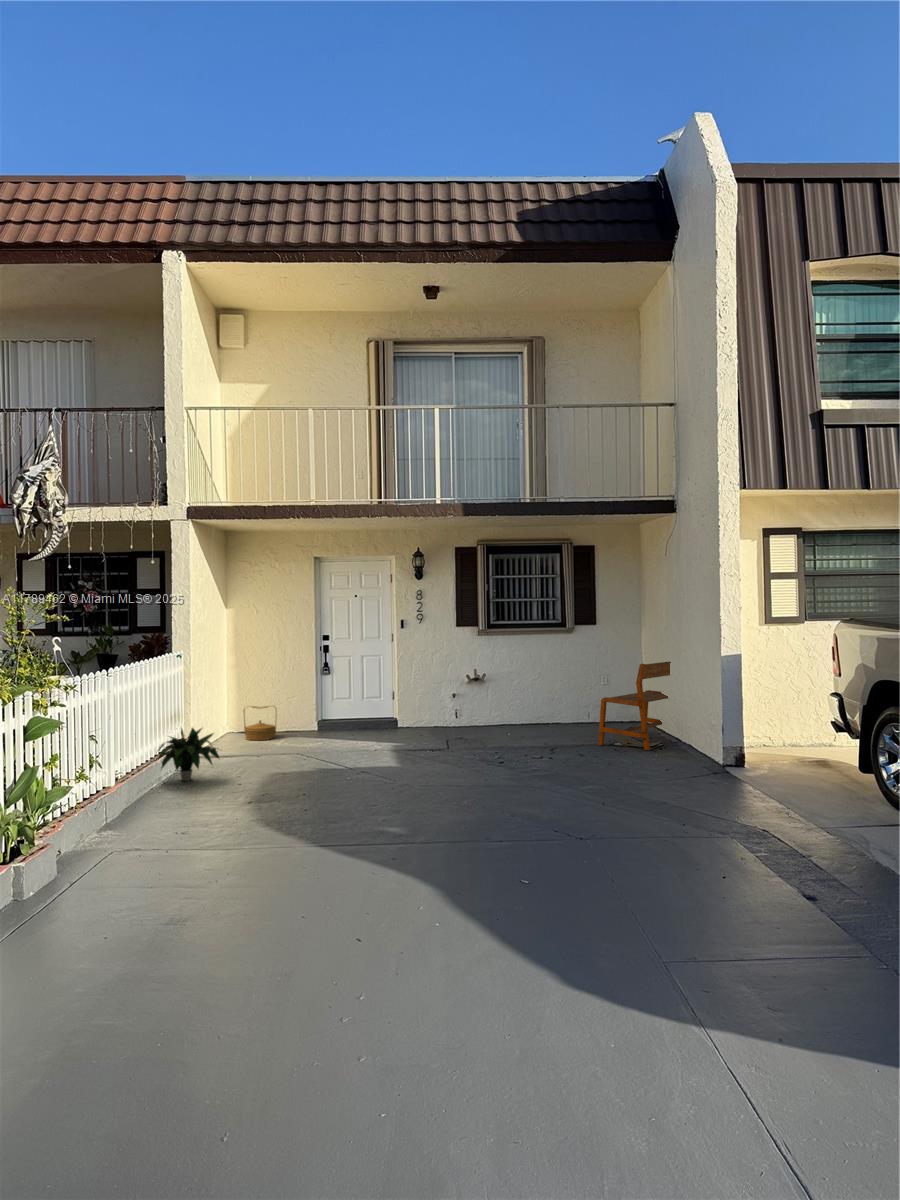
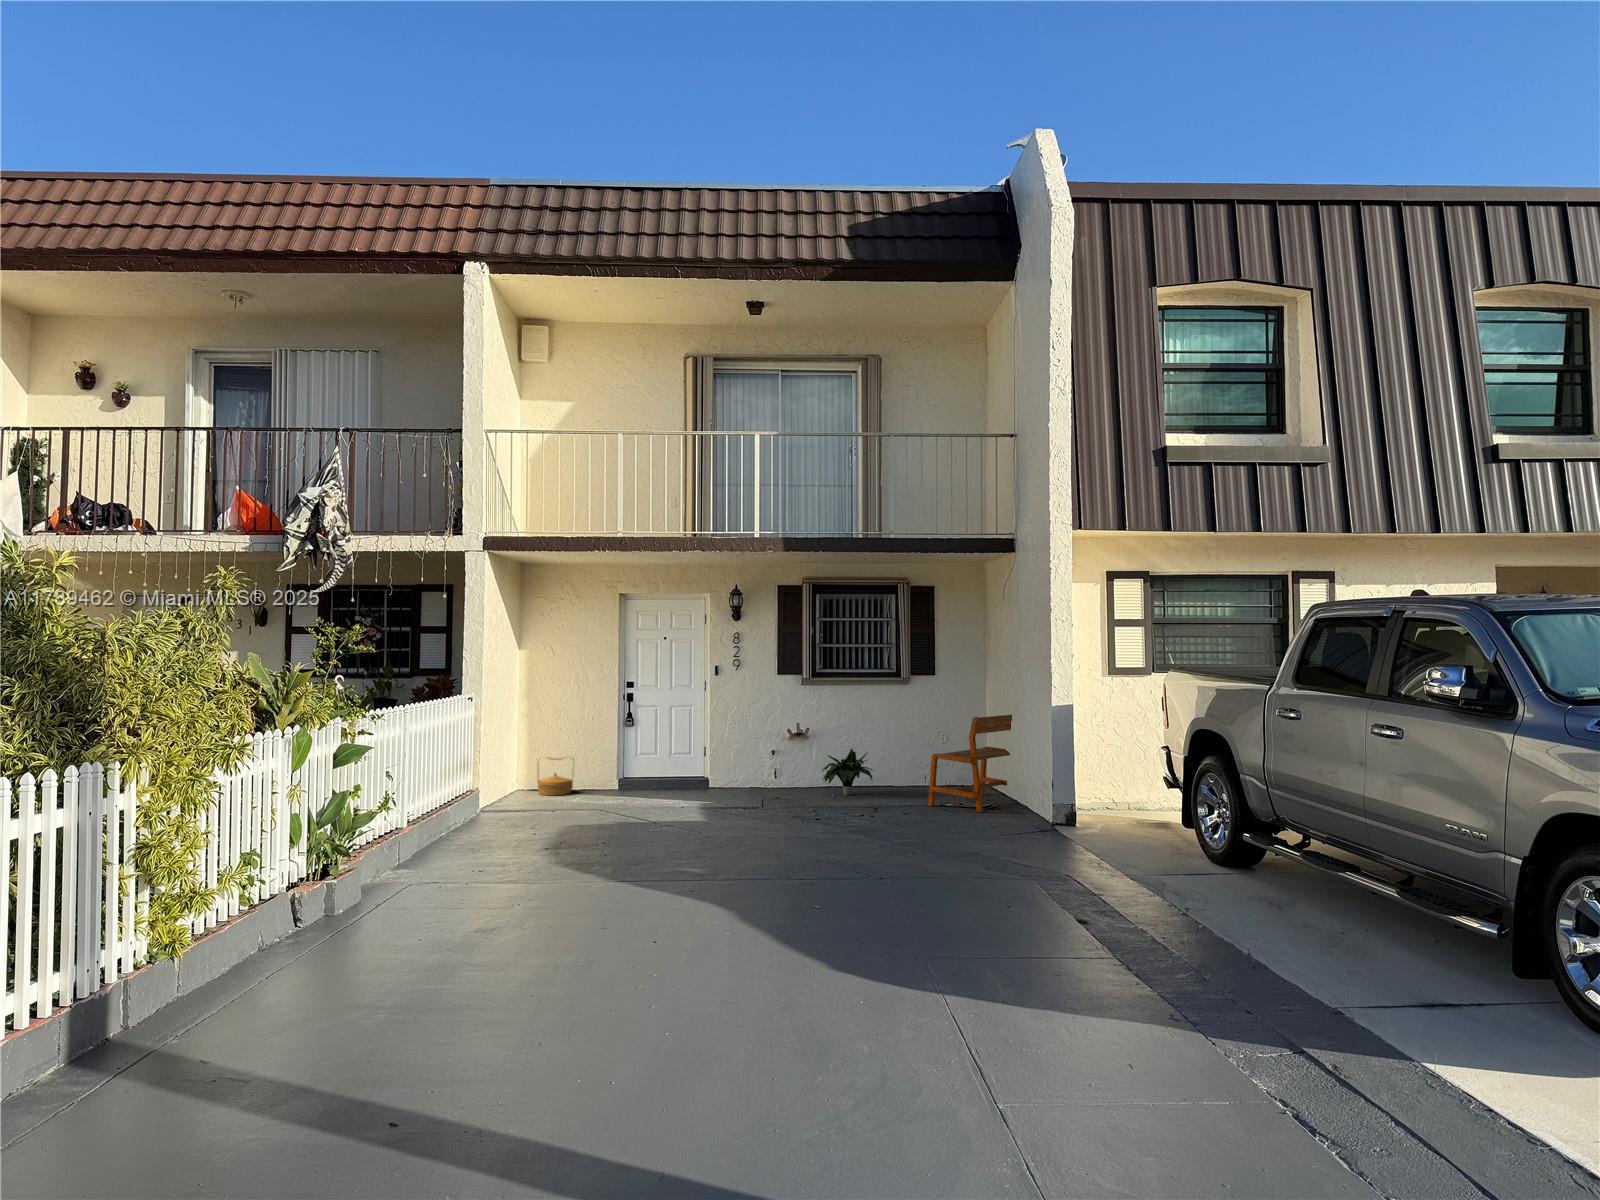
potted plant: present [158,728,219,781] -> present [822,749,872,795]

